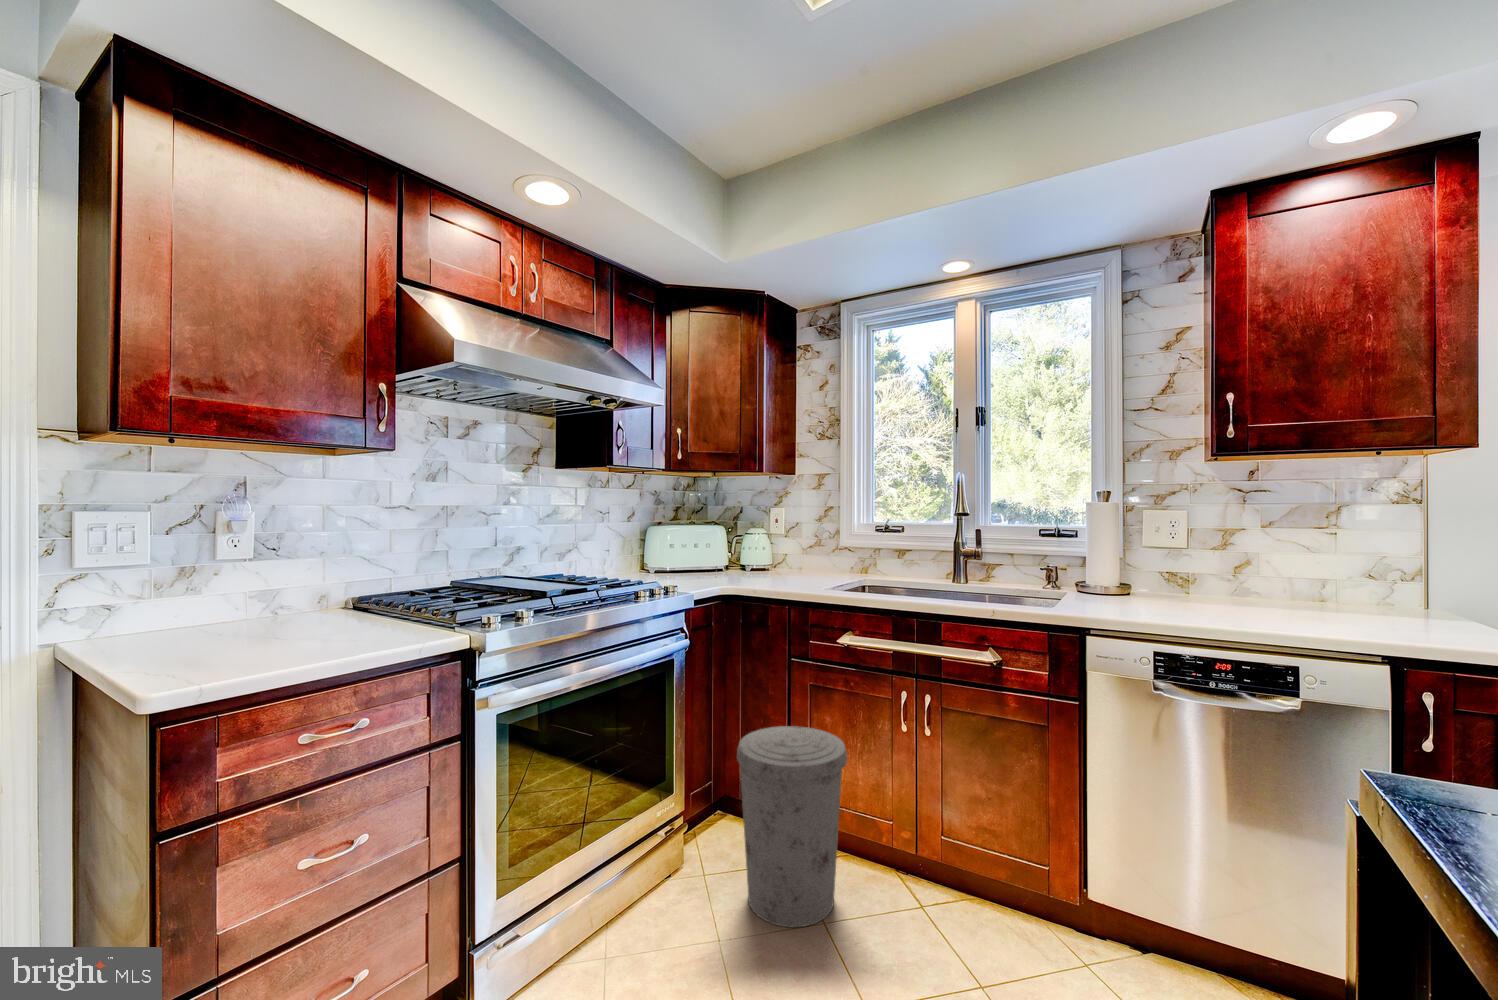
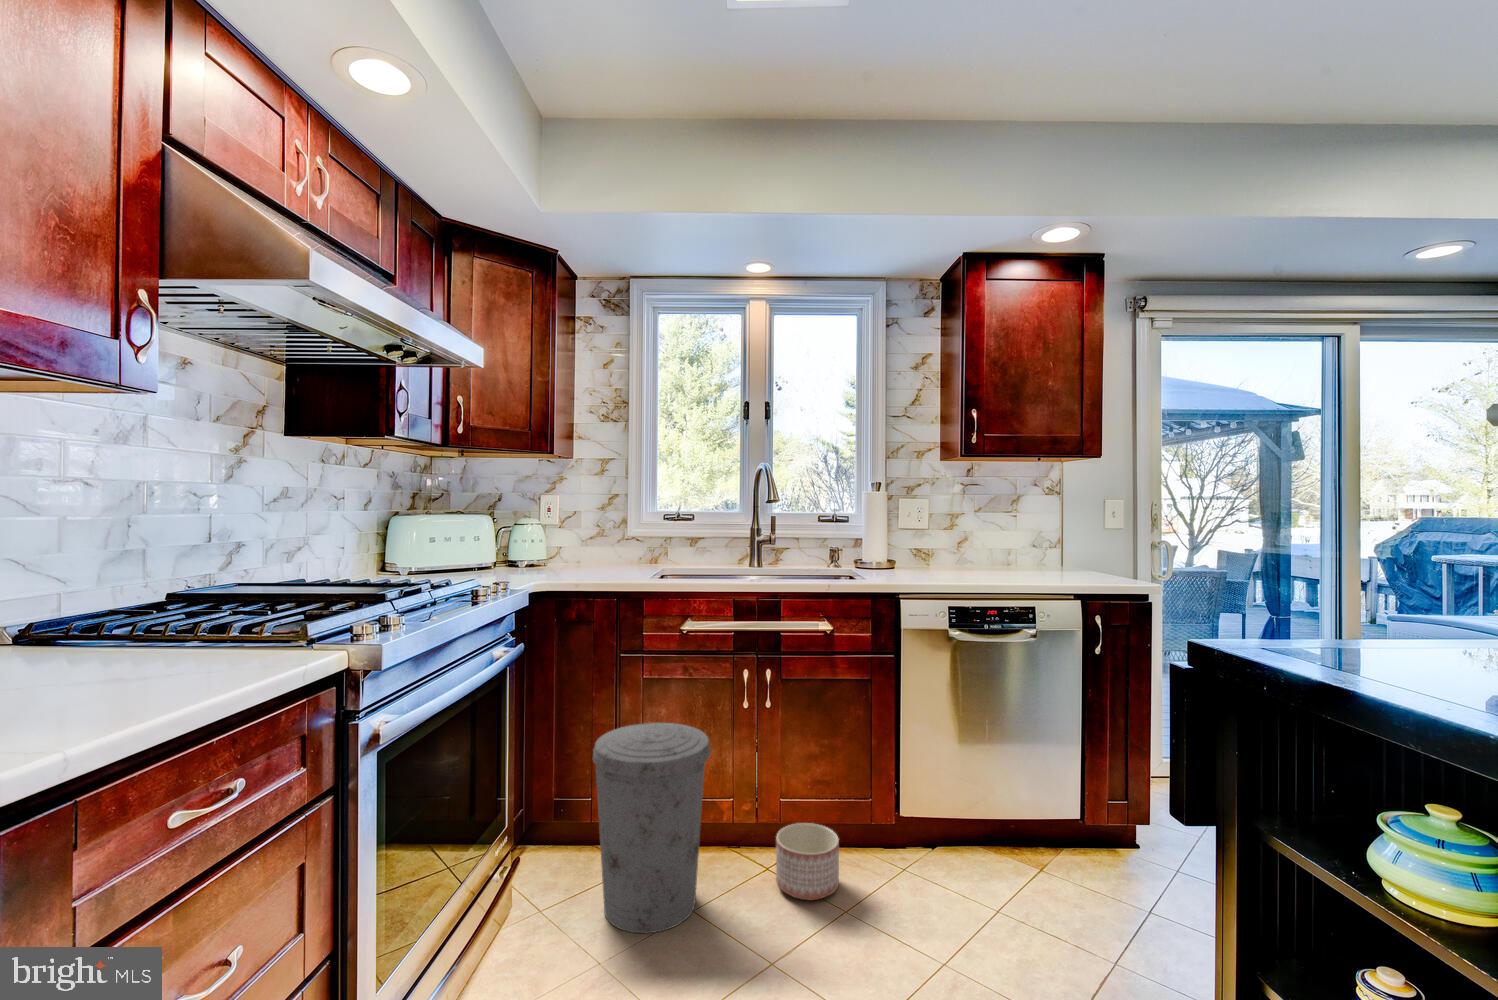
planter: none [918,865,989,955] -> present [776,823,839,900]

